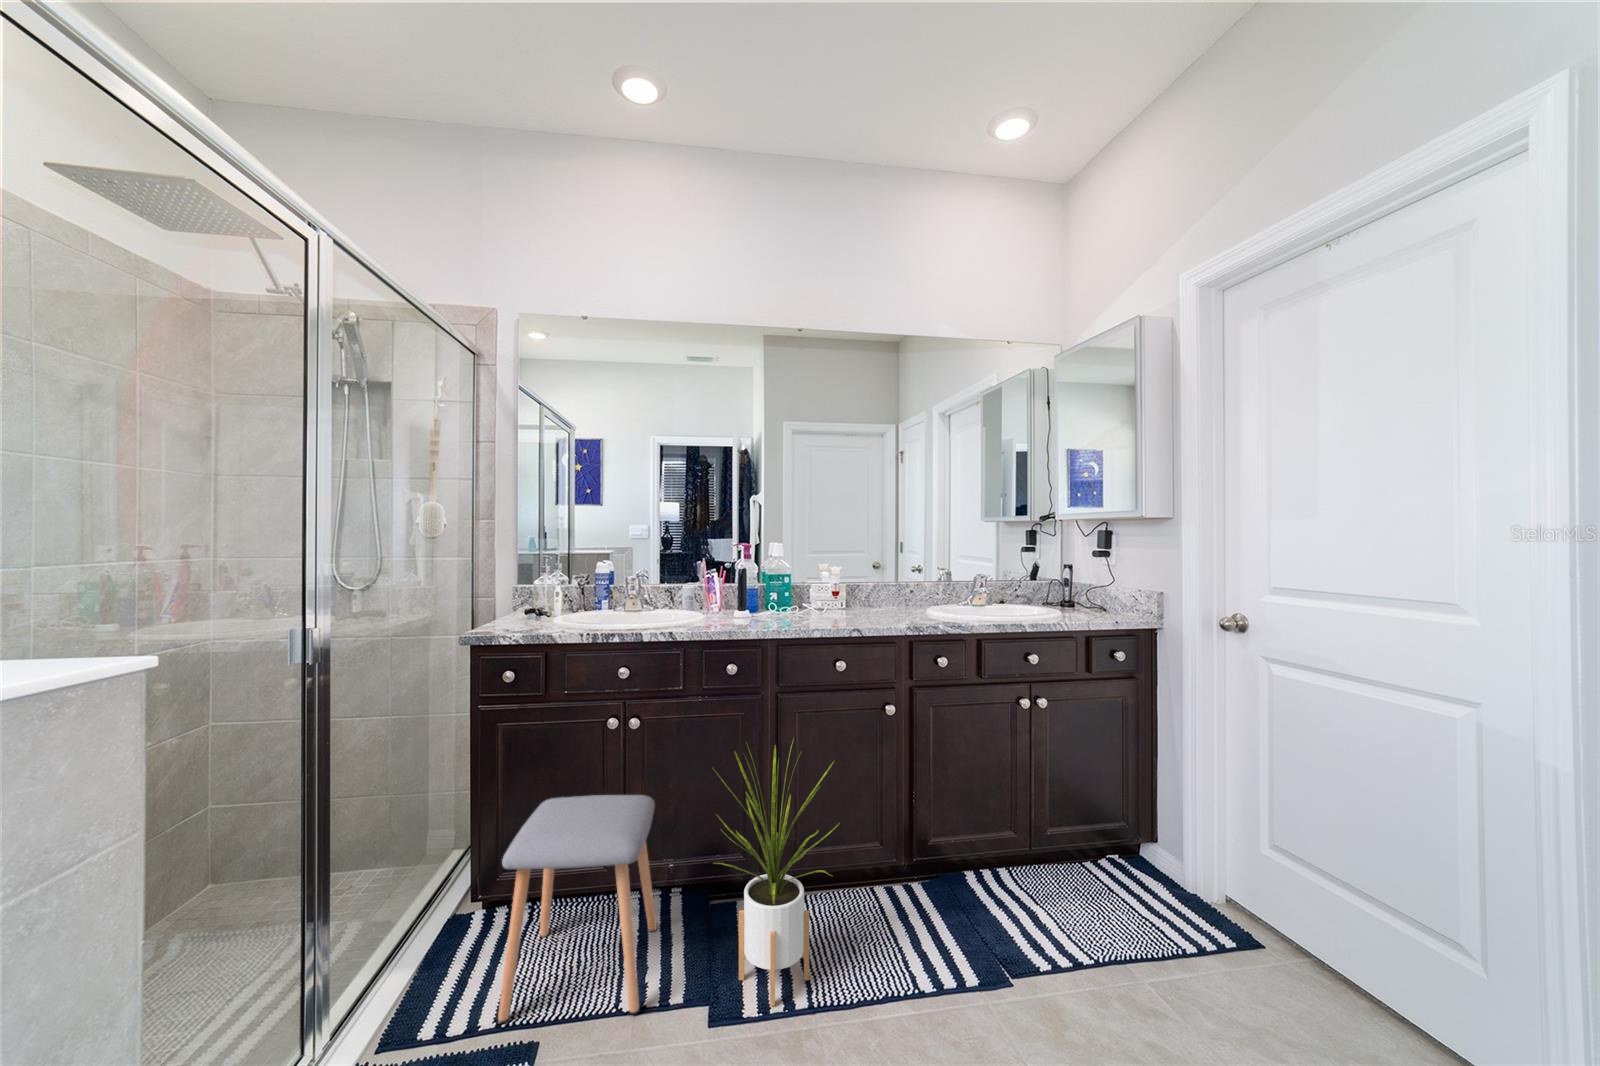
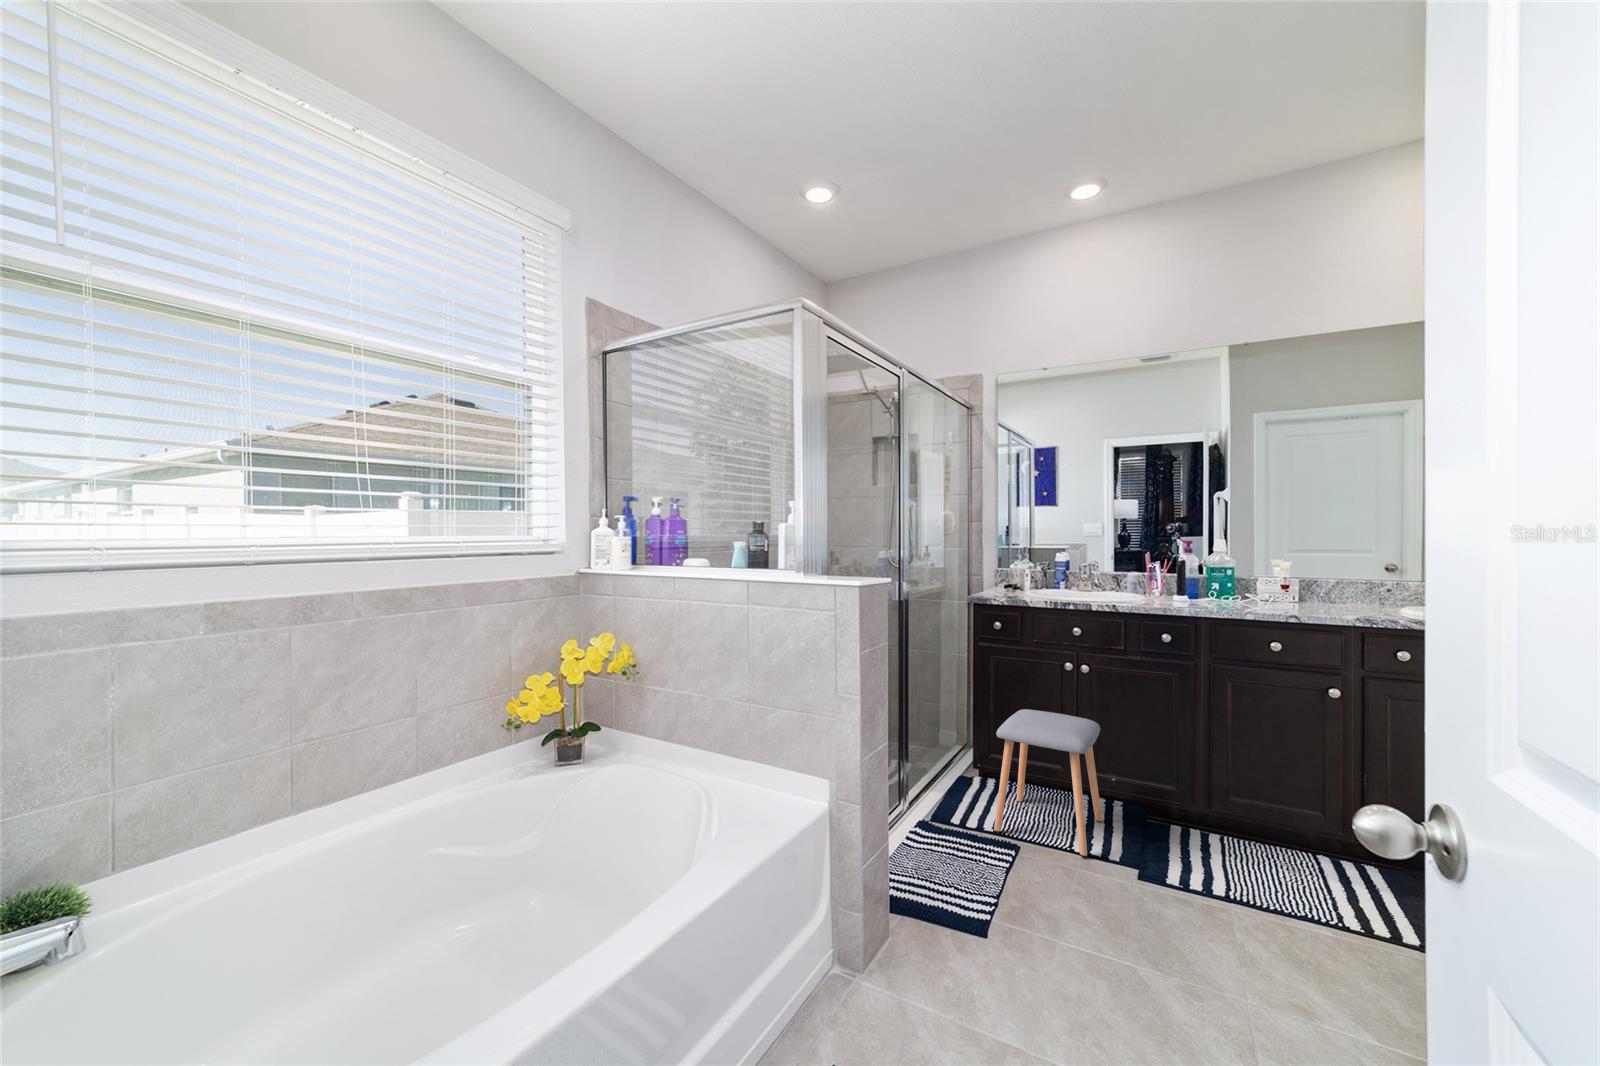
house plant: present [714,739,839,1006] -> none [1145,688,1264,891]

